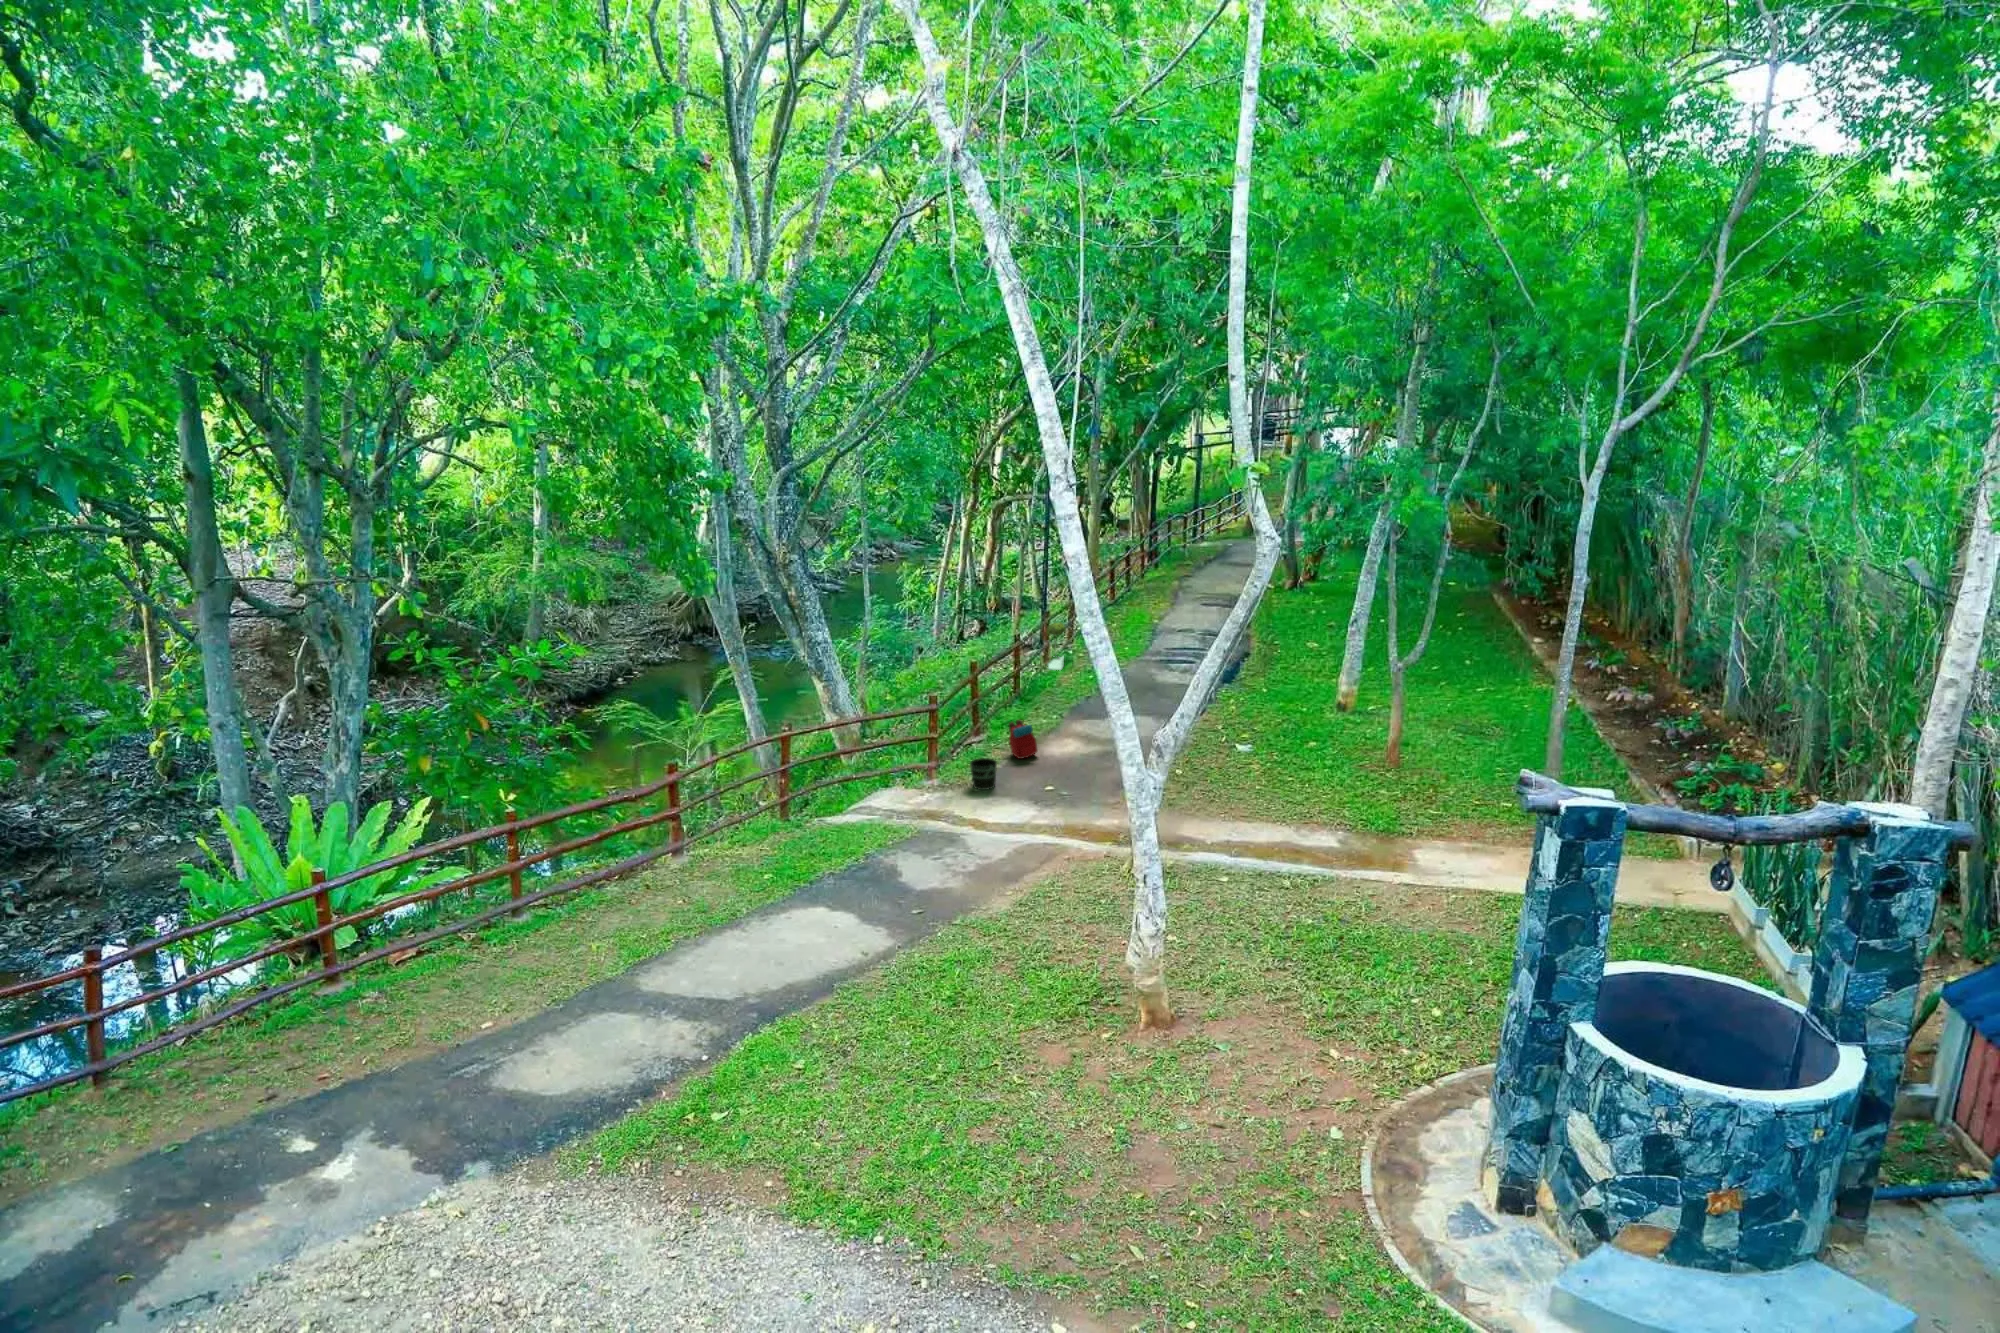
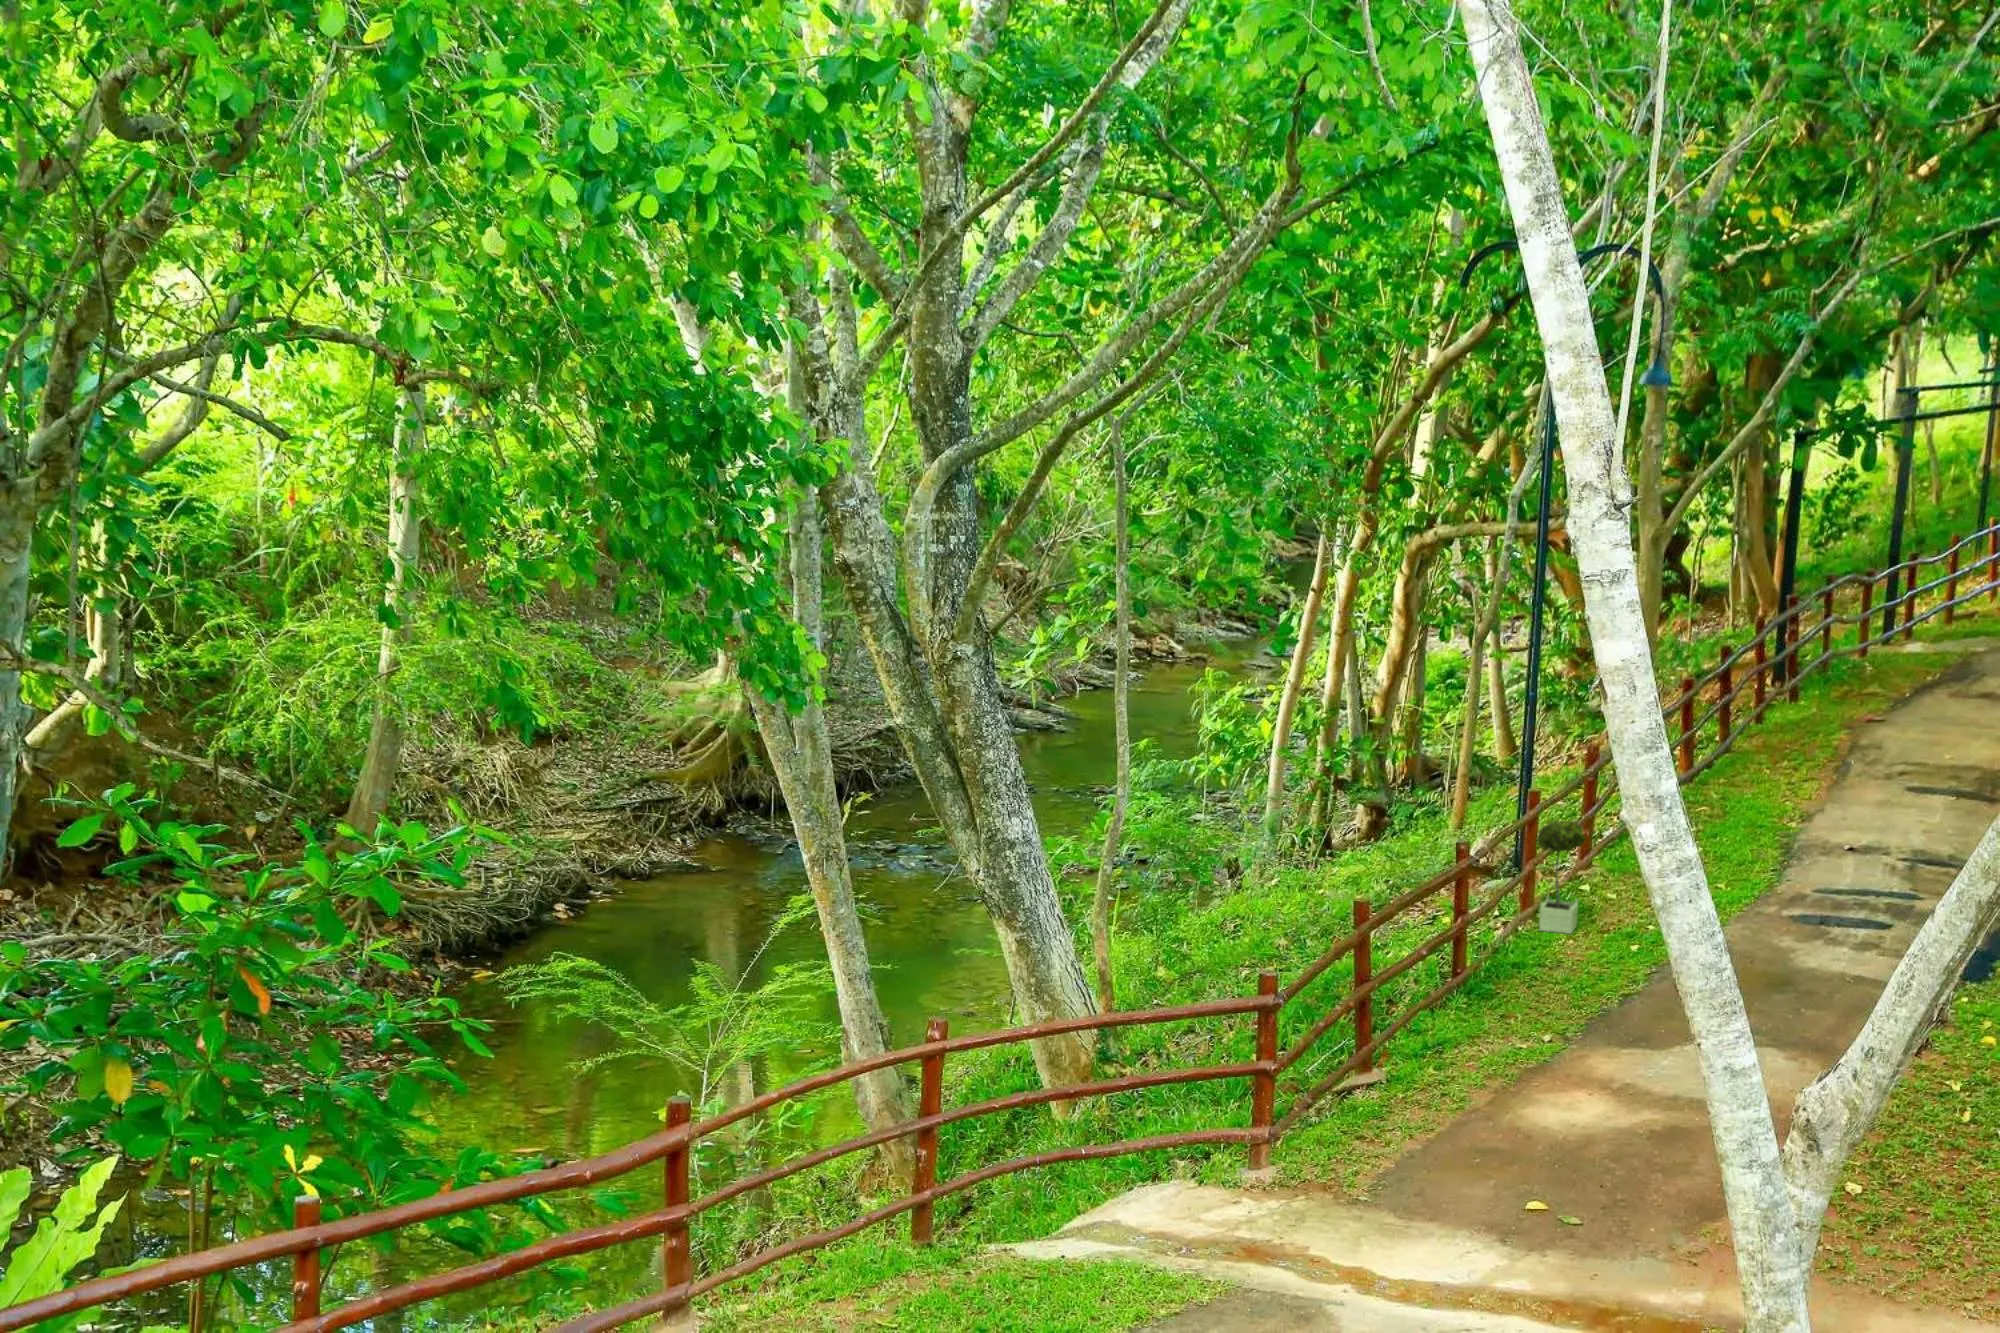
backpack: present [1009,720,1038,759] -> none [1443,1074,1518,1178]
bucket: present [970,758,997,790] -> none [1340,1174,1411,1264]

